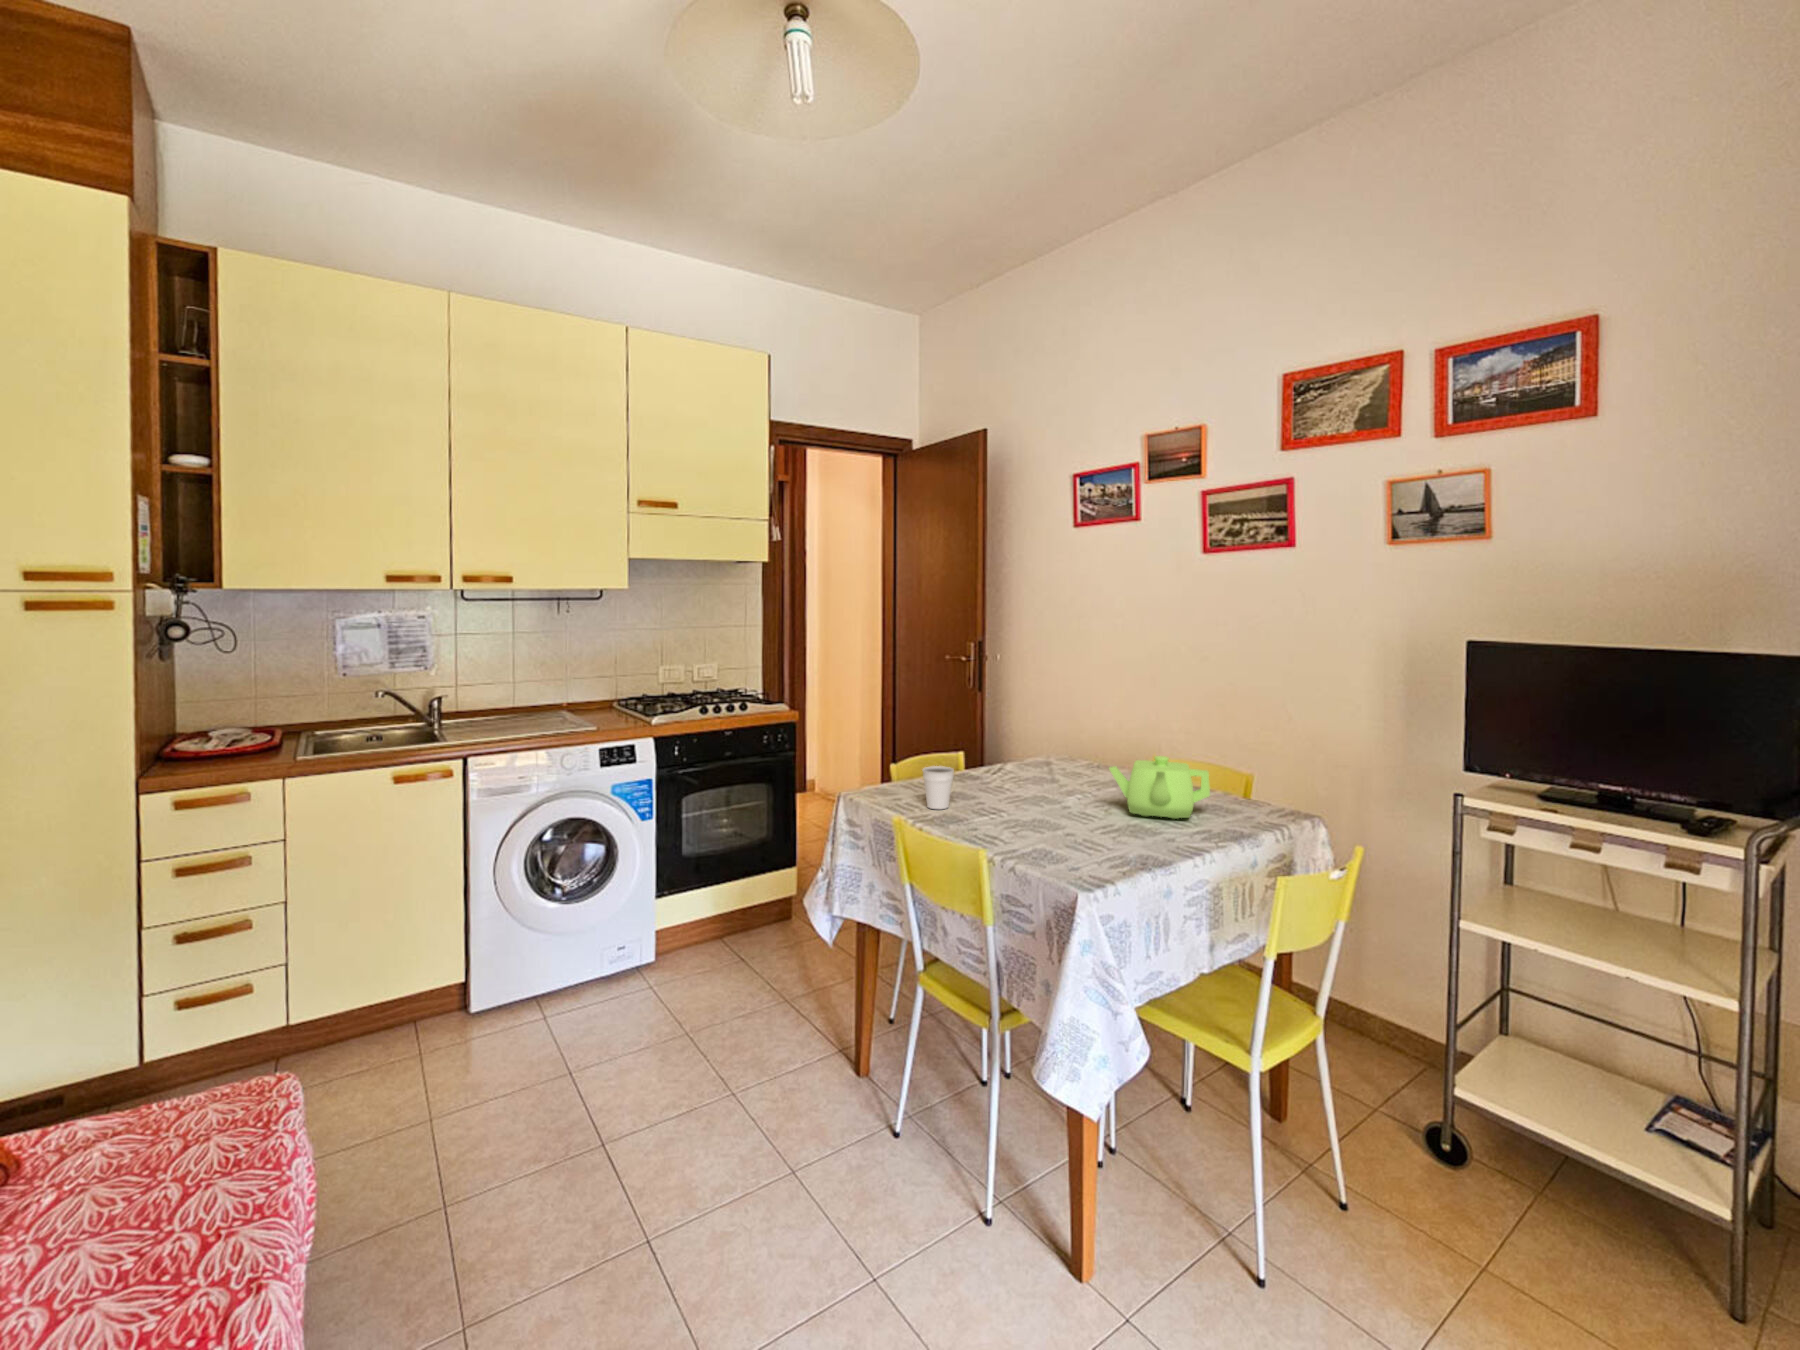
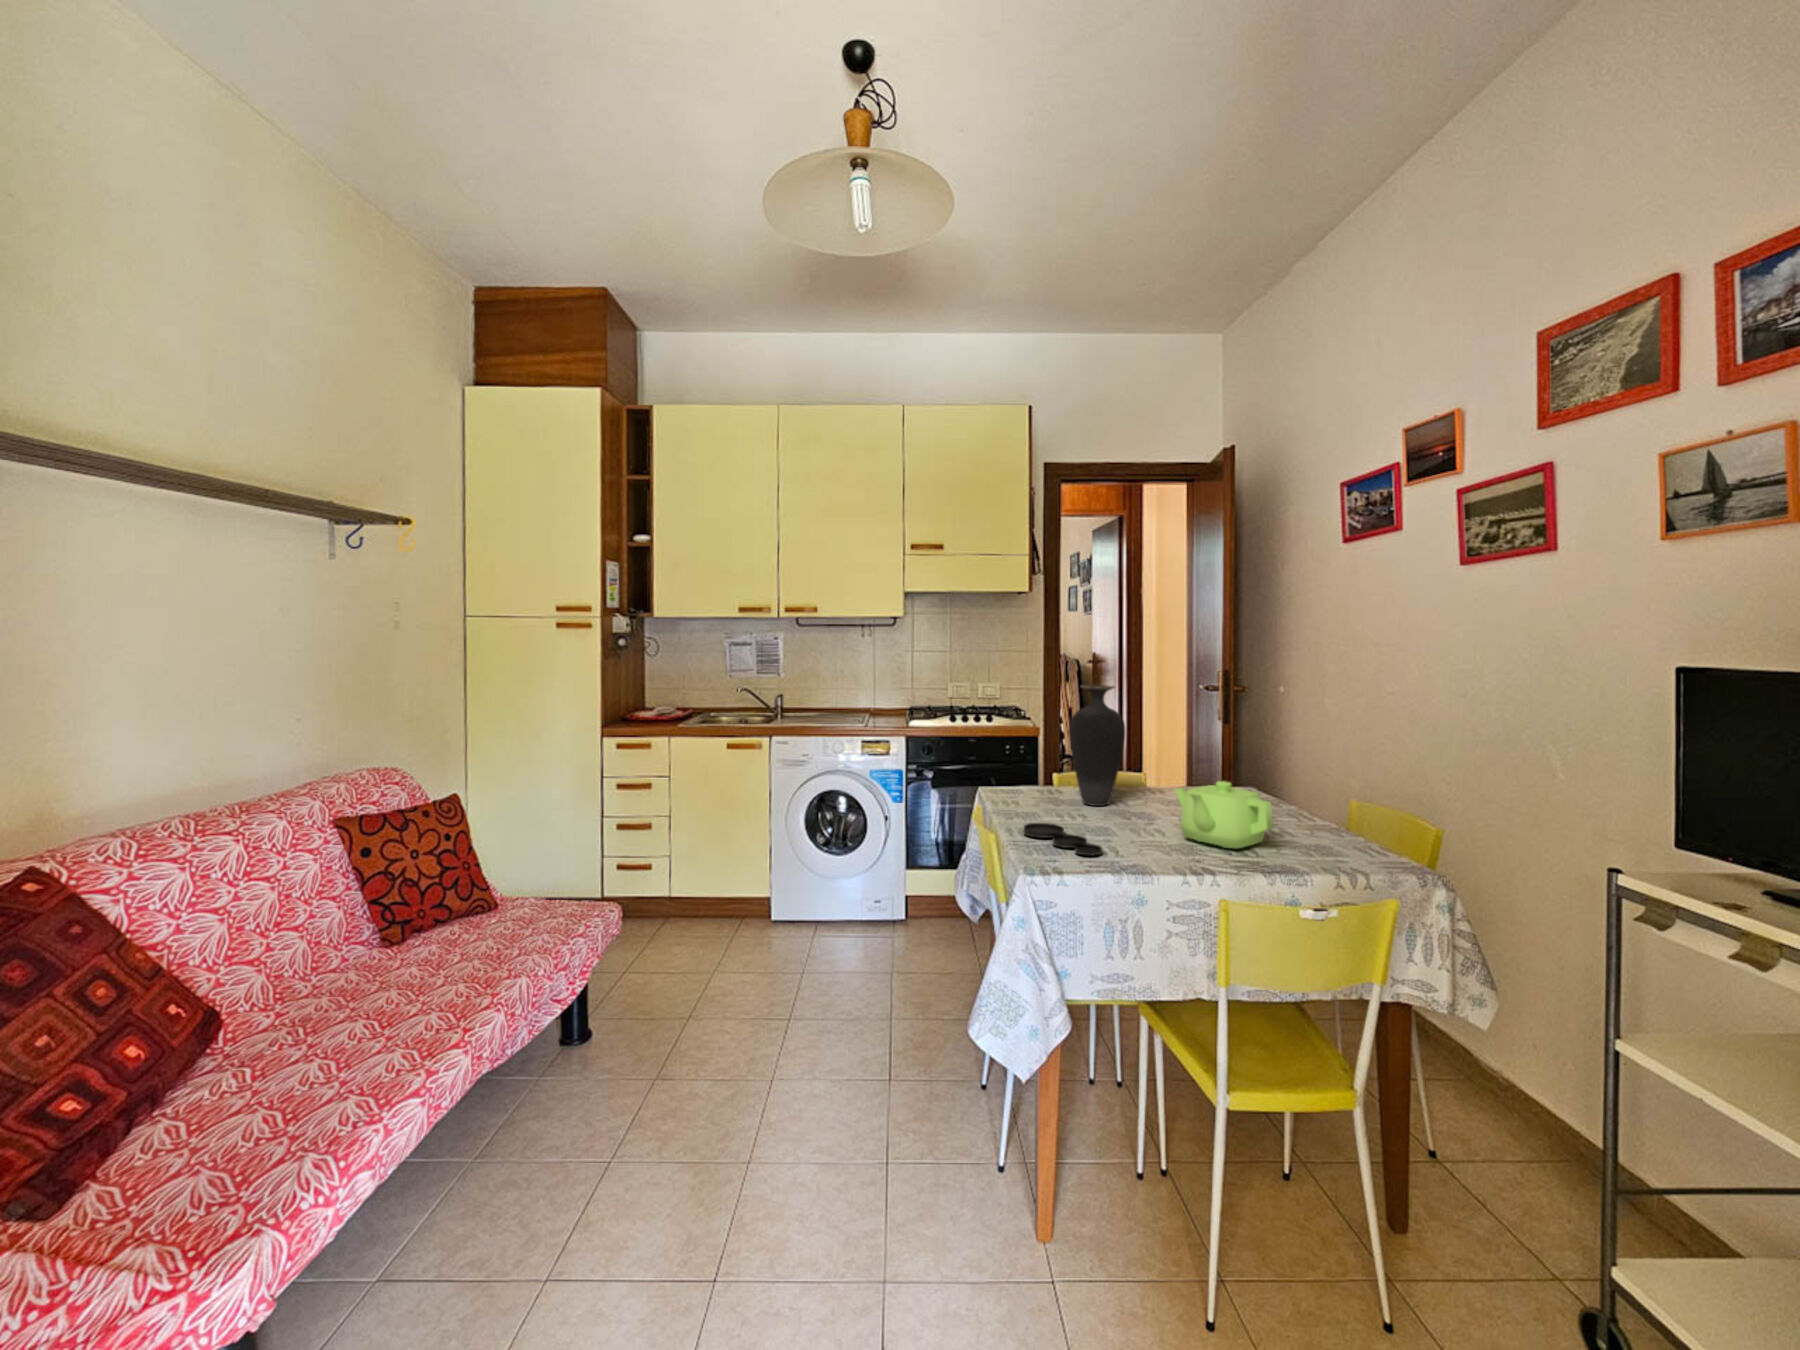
vase: none [961,667,1019,794] -> present [1069,685,1126,806]
cup: present [923,766,954,809] -> none [1013,772,1042,810]
plate: none [990,821,1105,849] -> present [1023,823,1102,855]

